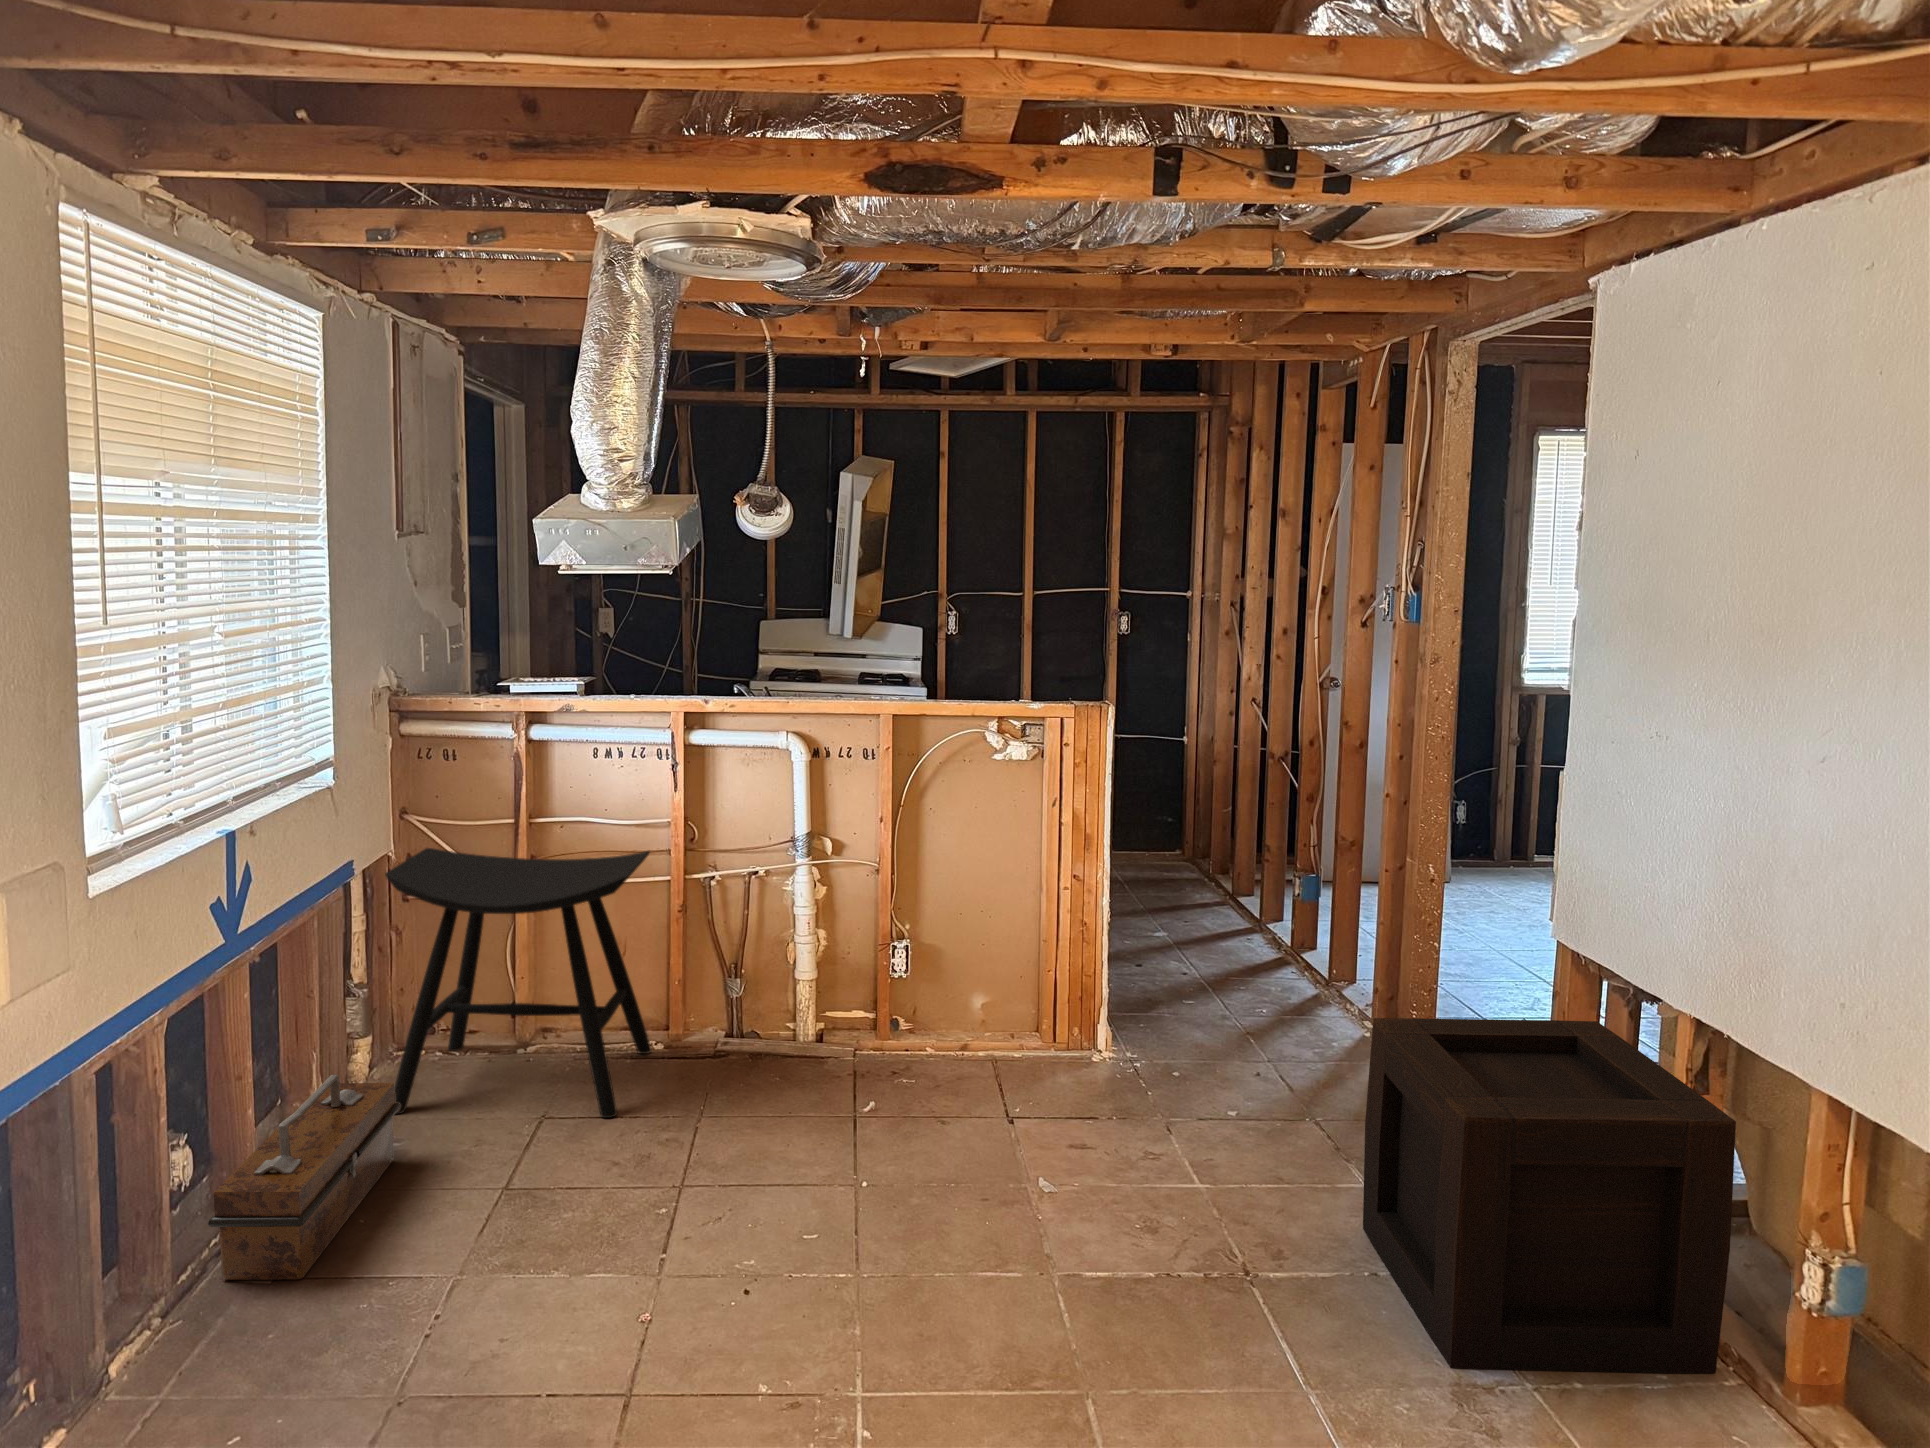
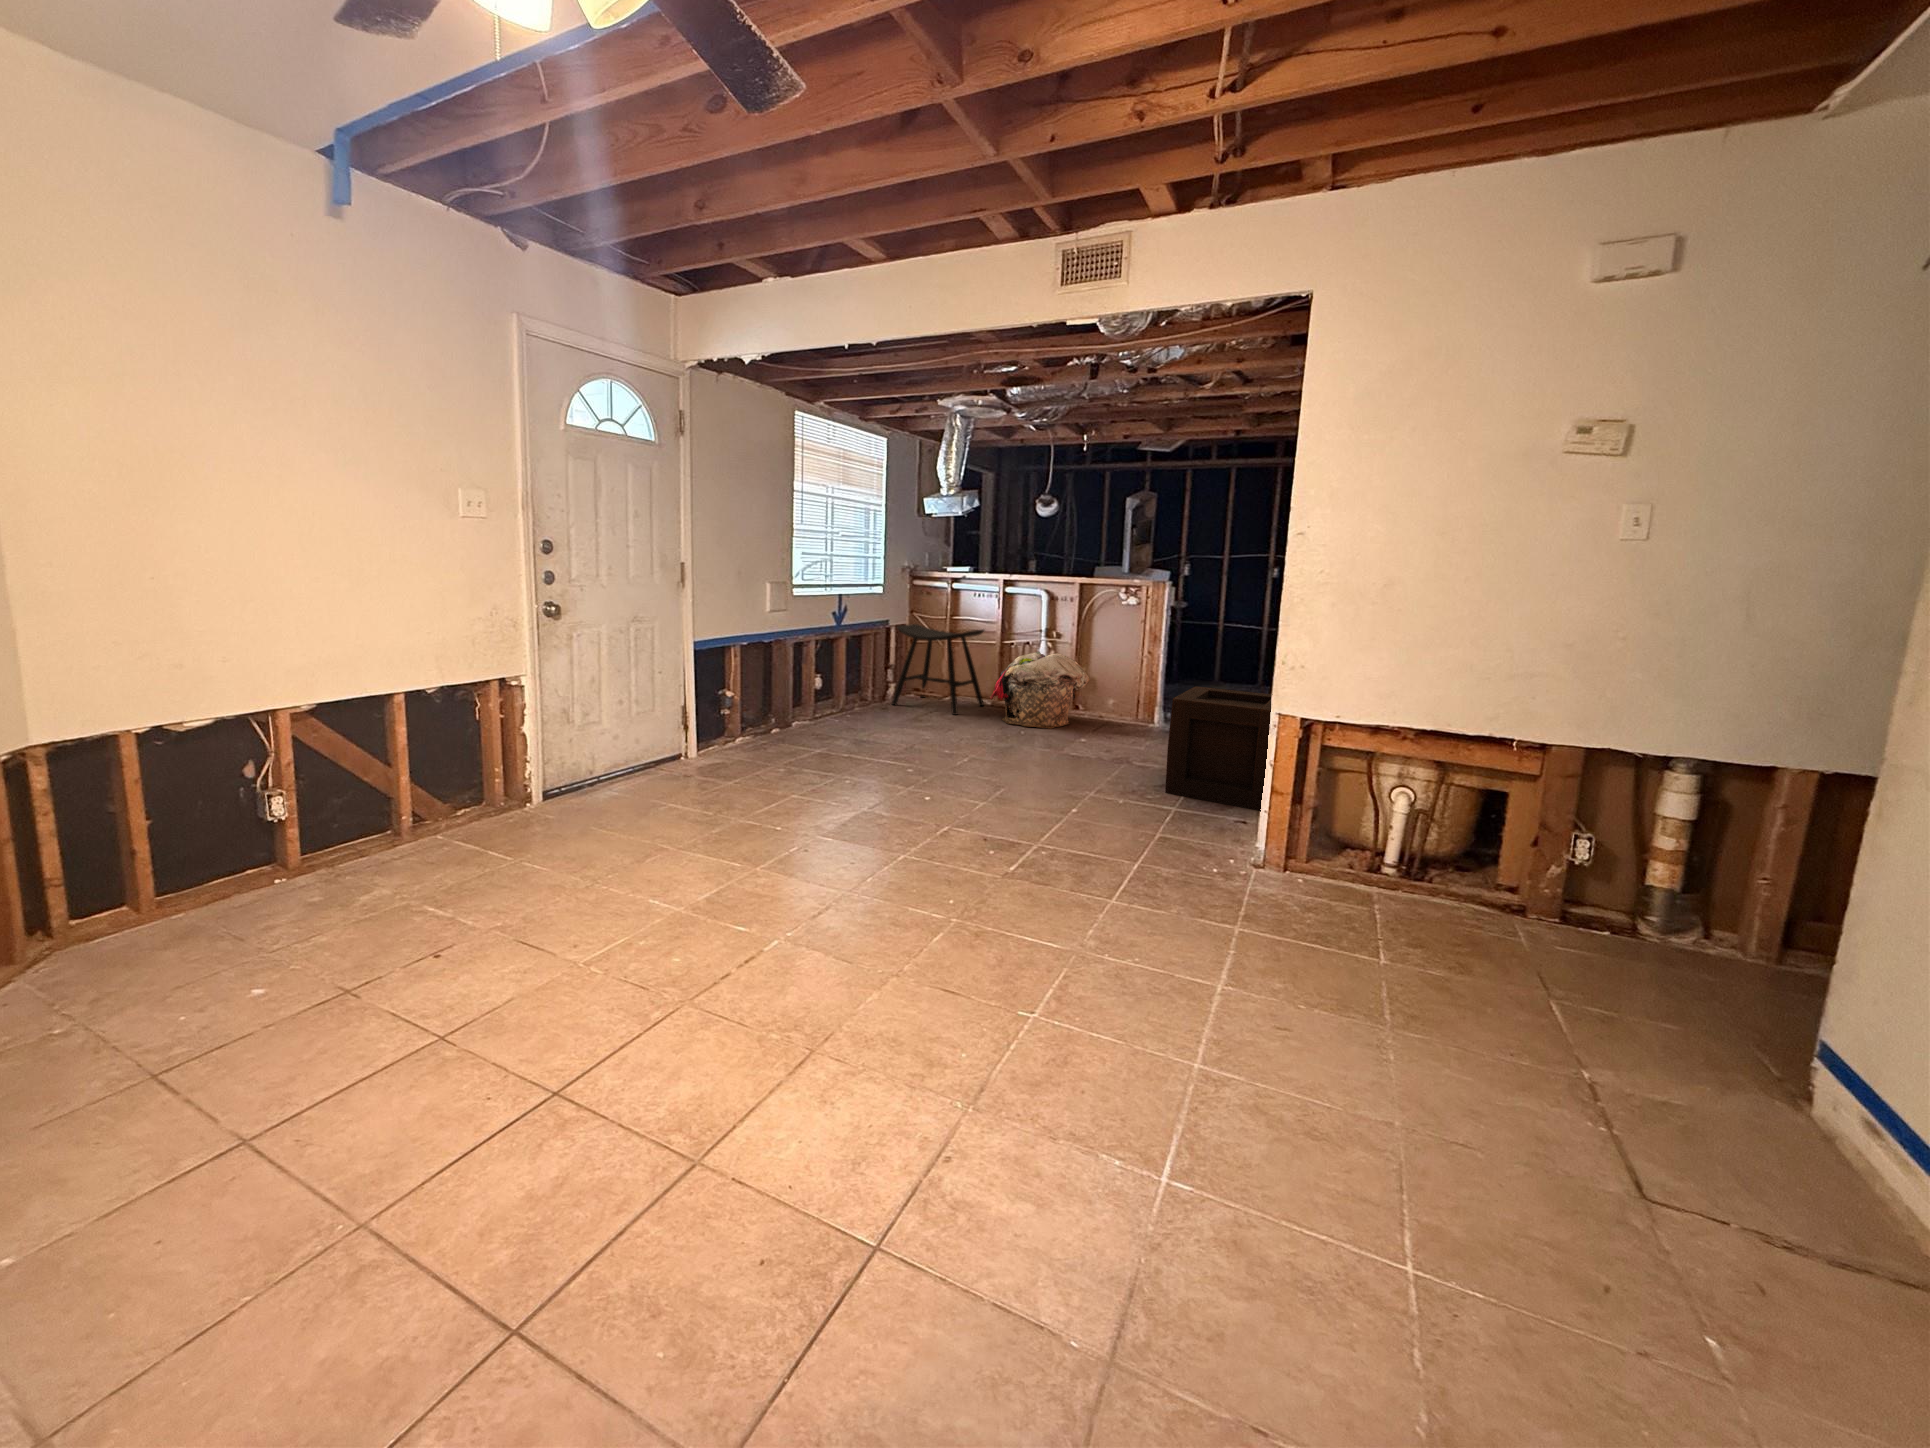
laundry basket: none [720,906,951,1129] -> present [990,652,1089,729]
toolbox: present [208,1075,400,1280] -> none [824,677,888,723]

